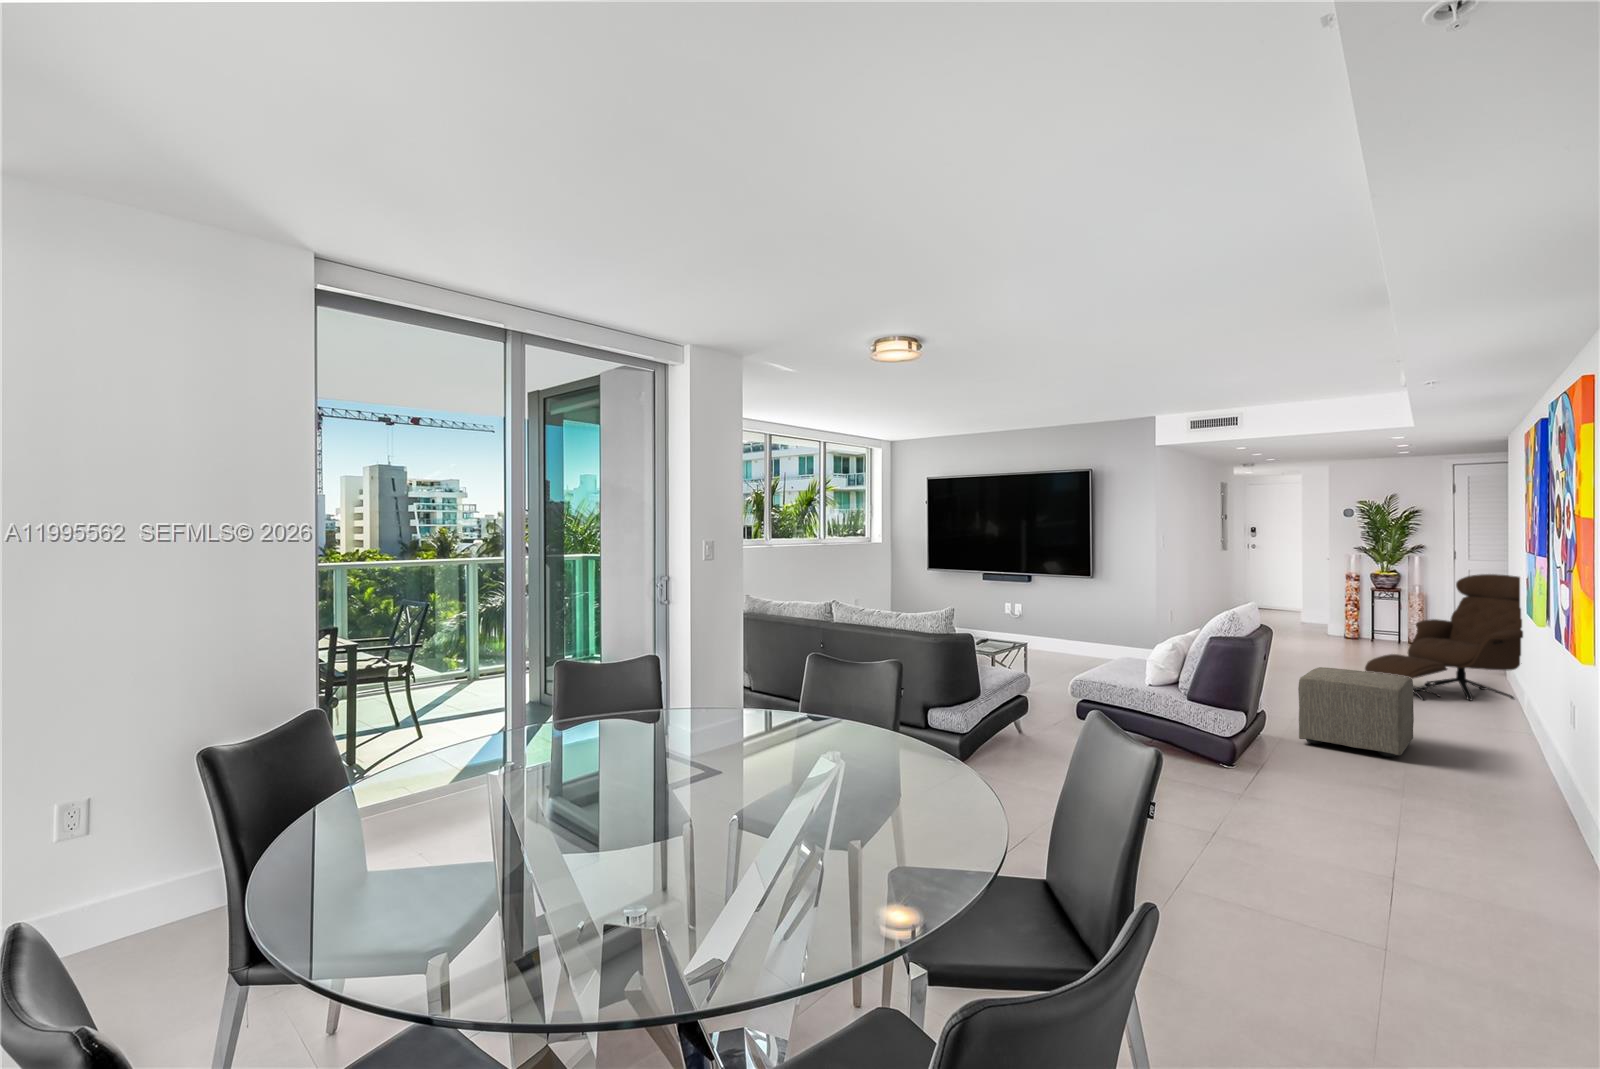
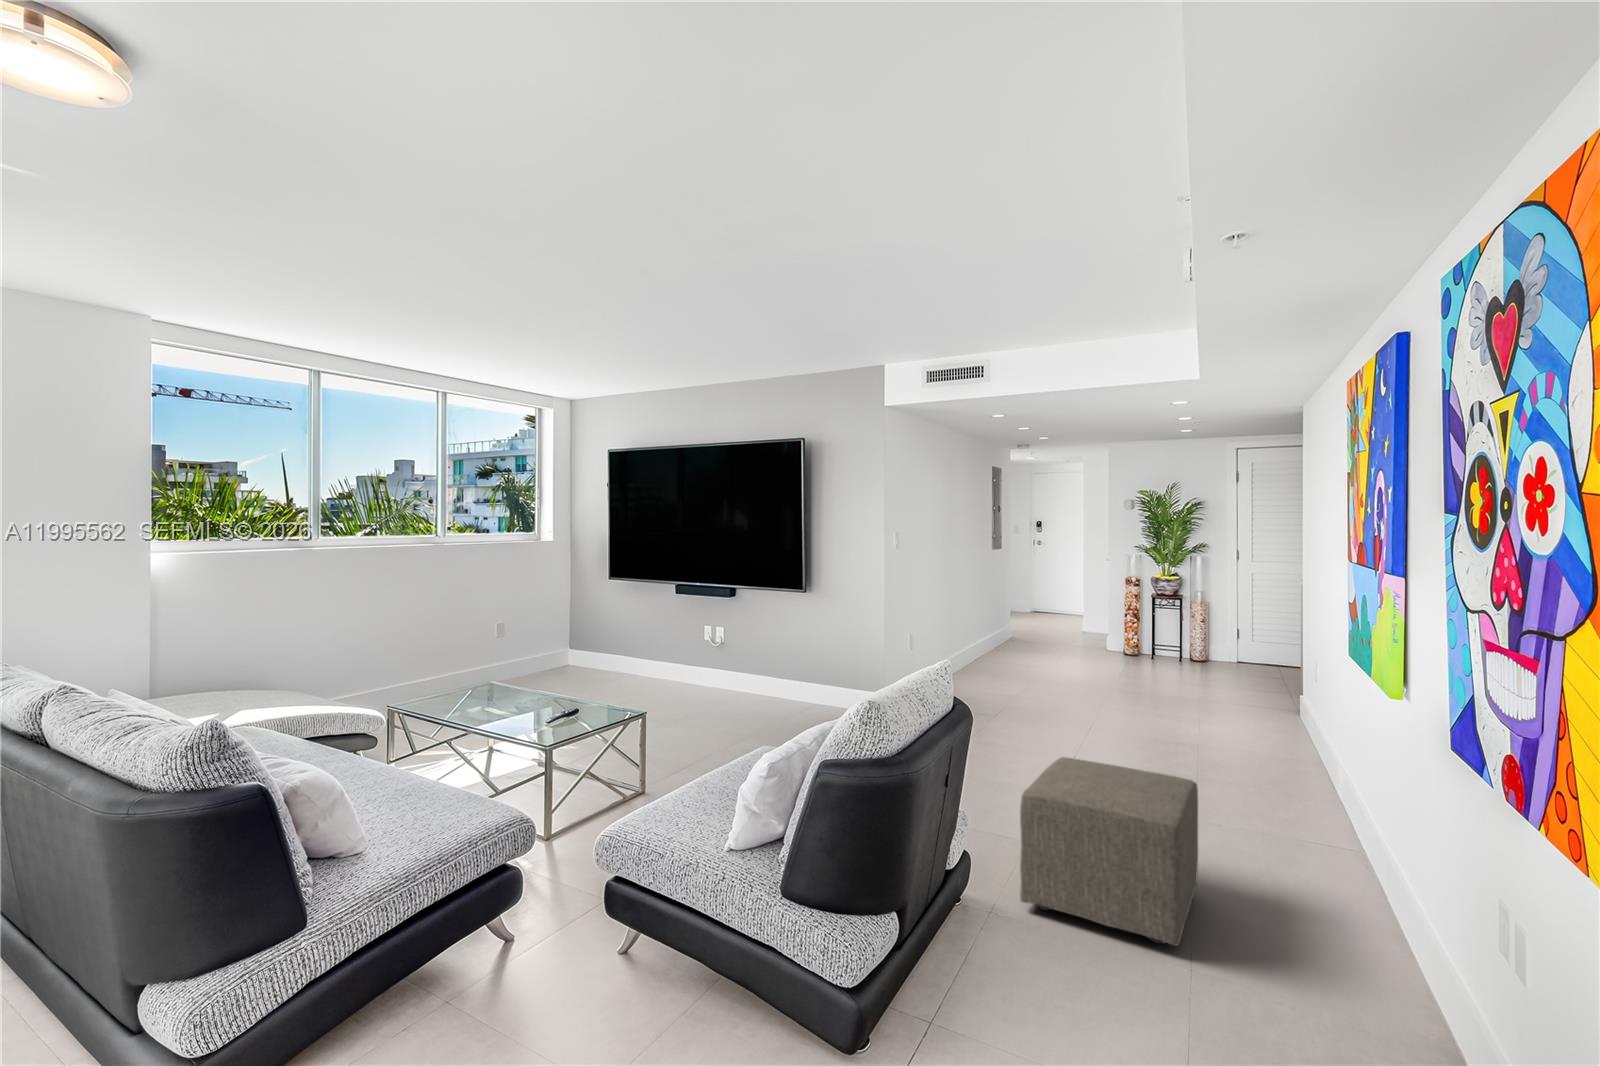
lounge chair: present [1365,574,1523,700] -> none [1137,587,1344,771]

